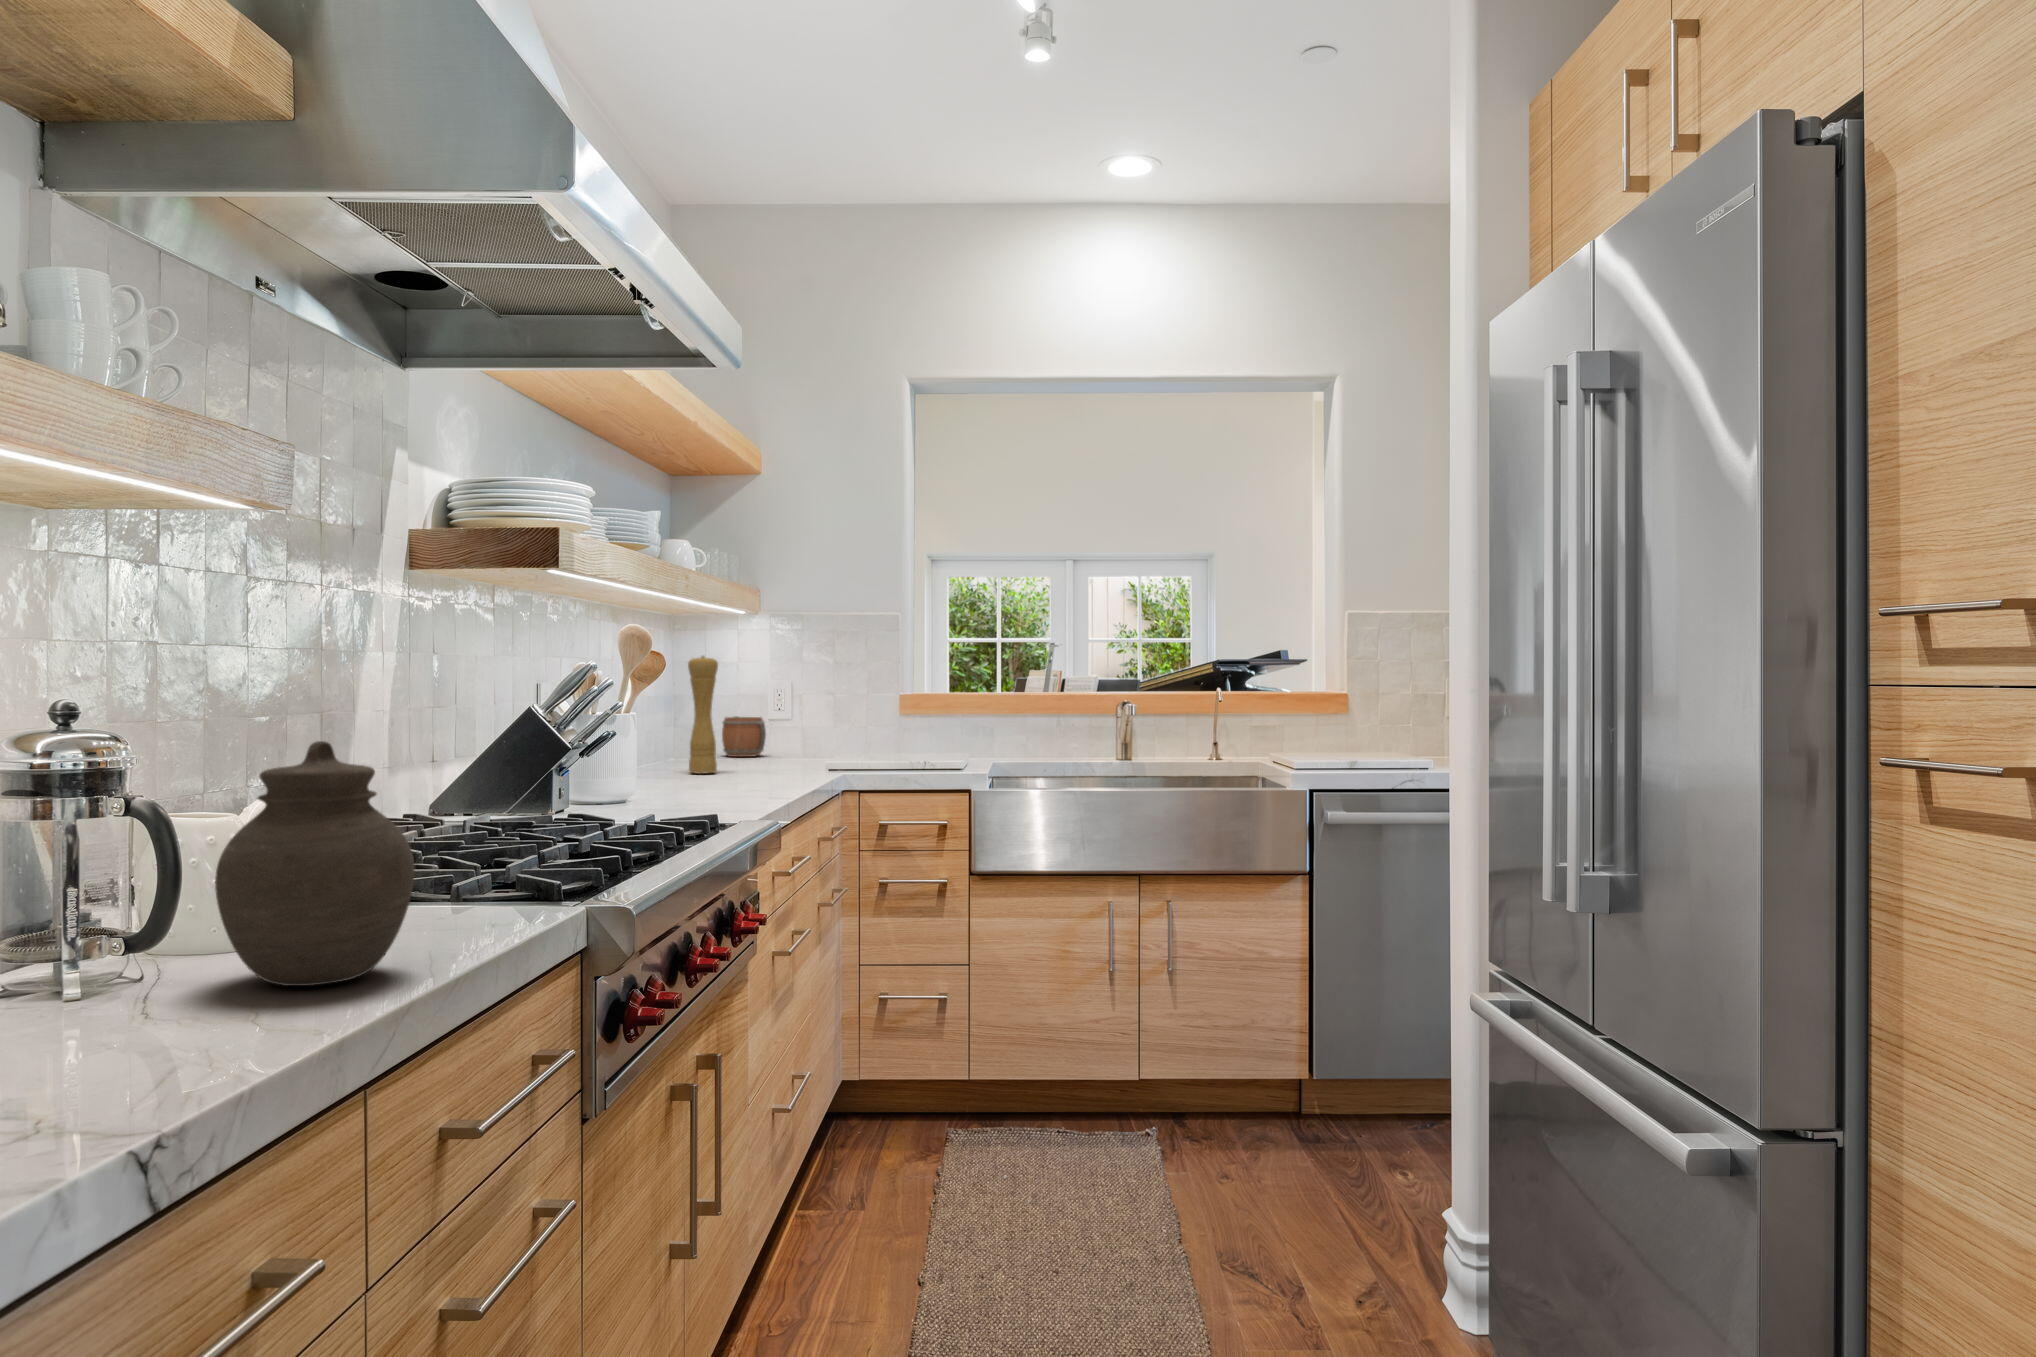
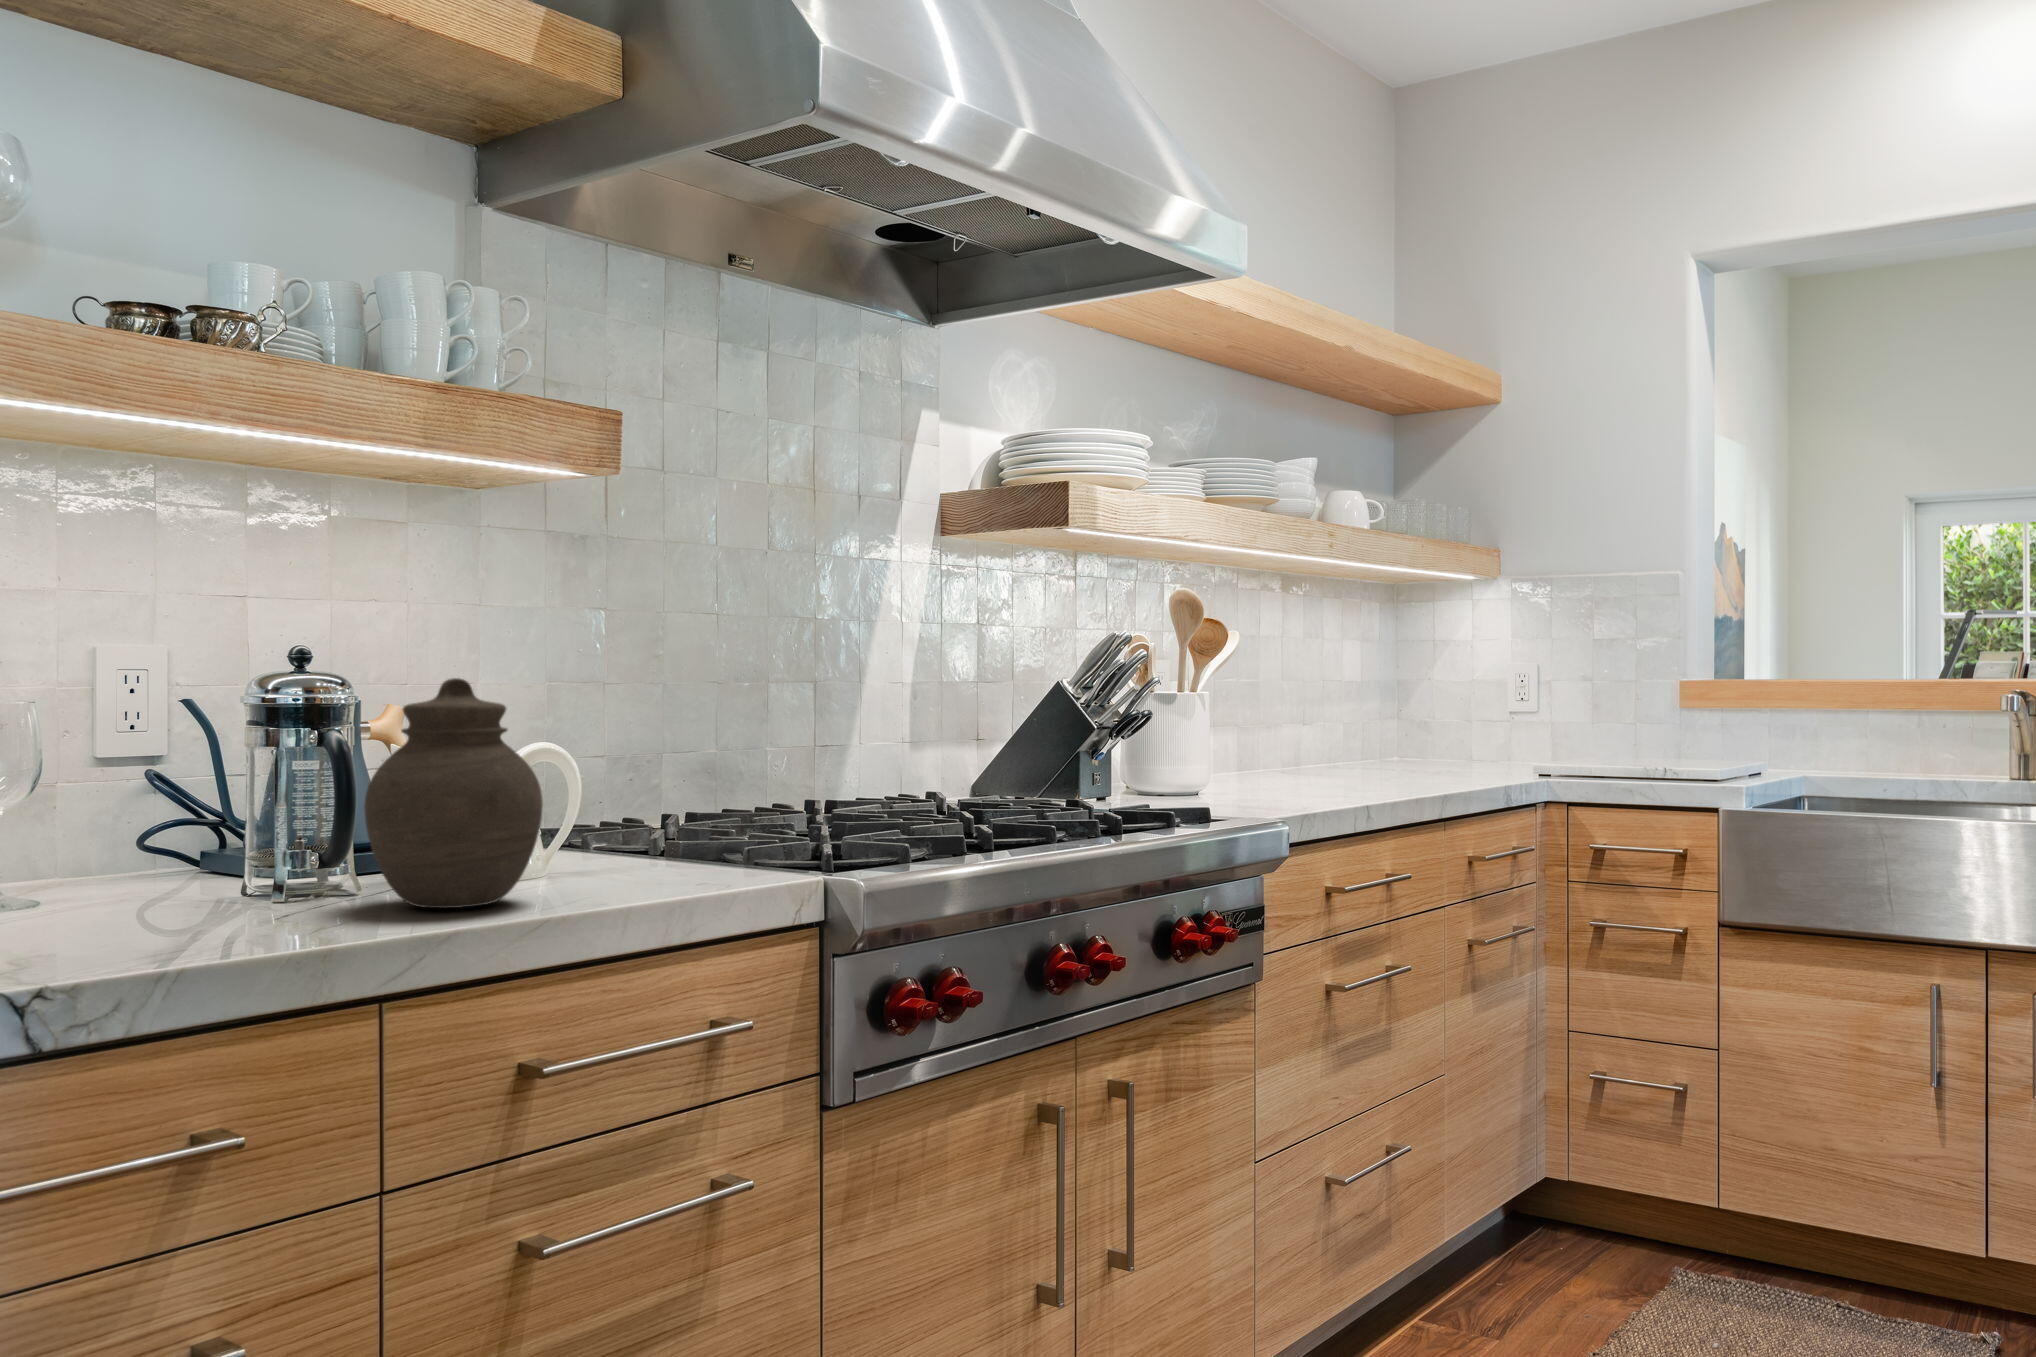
pepper mill: present [688,656,718,774] -> none [1343,629,1378,771]
mug: present [722,716,766,757] -> none [1443,708,1497,758]

